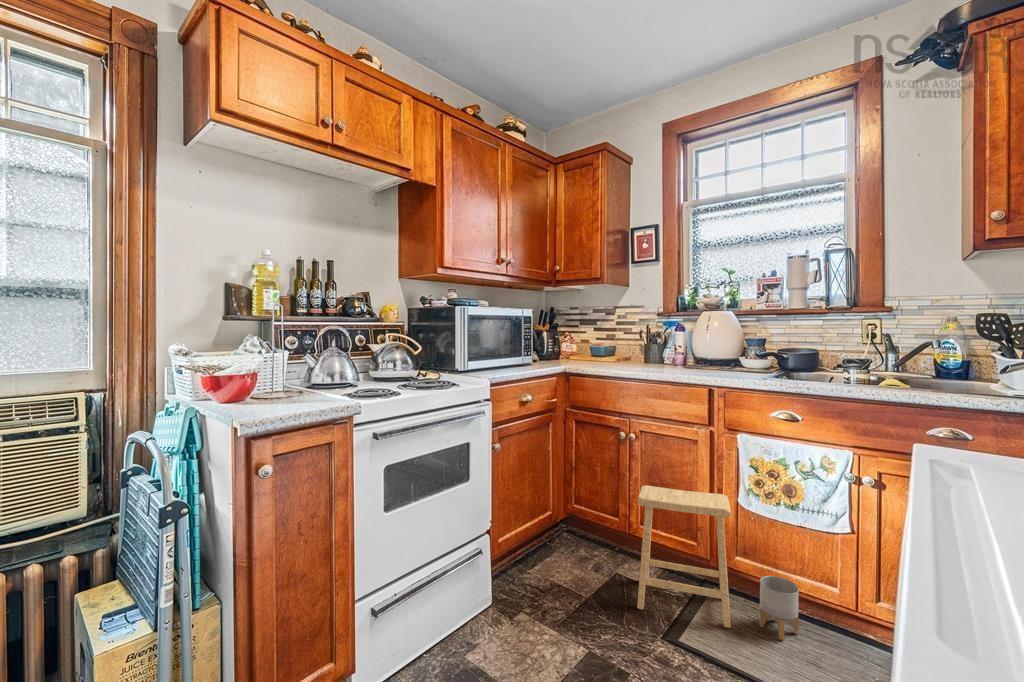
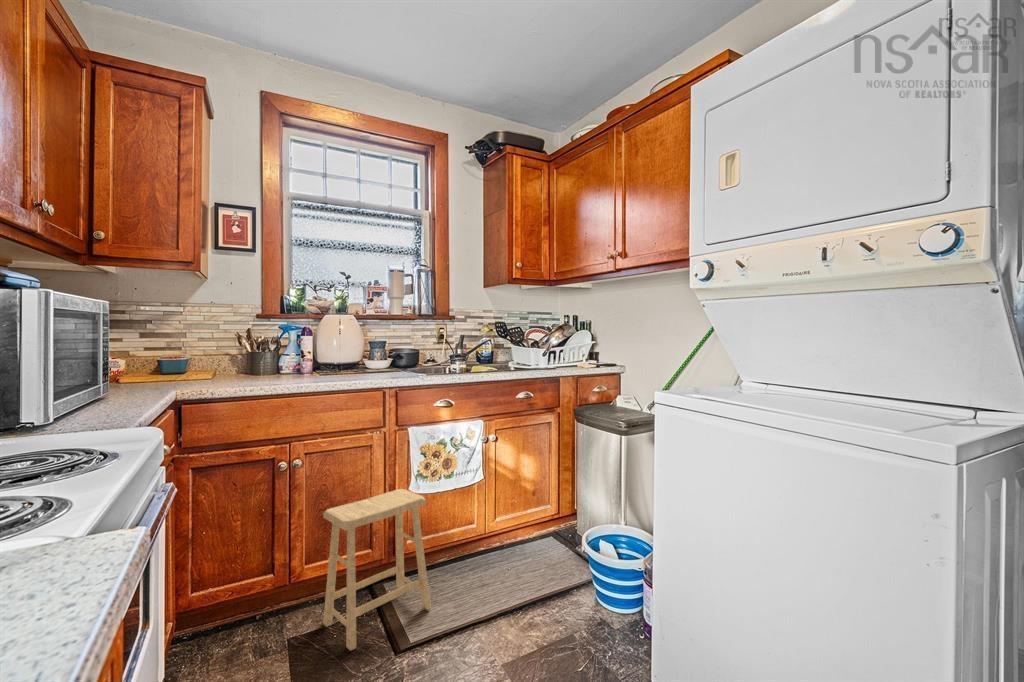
planter: present [760,576,799,640] -> none [439,541,468,593]

